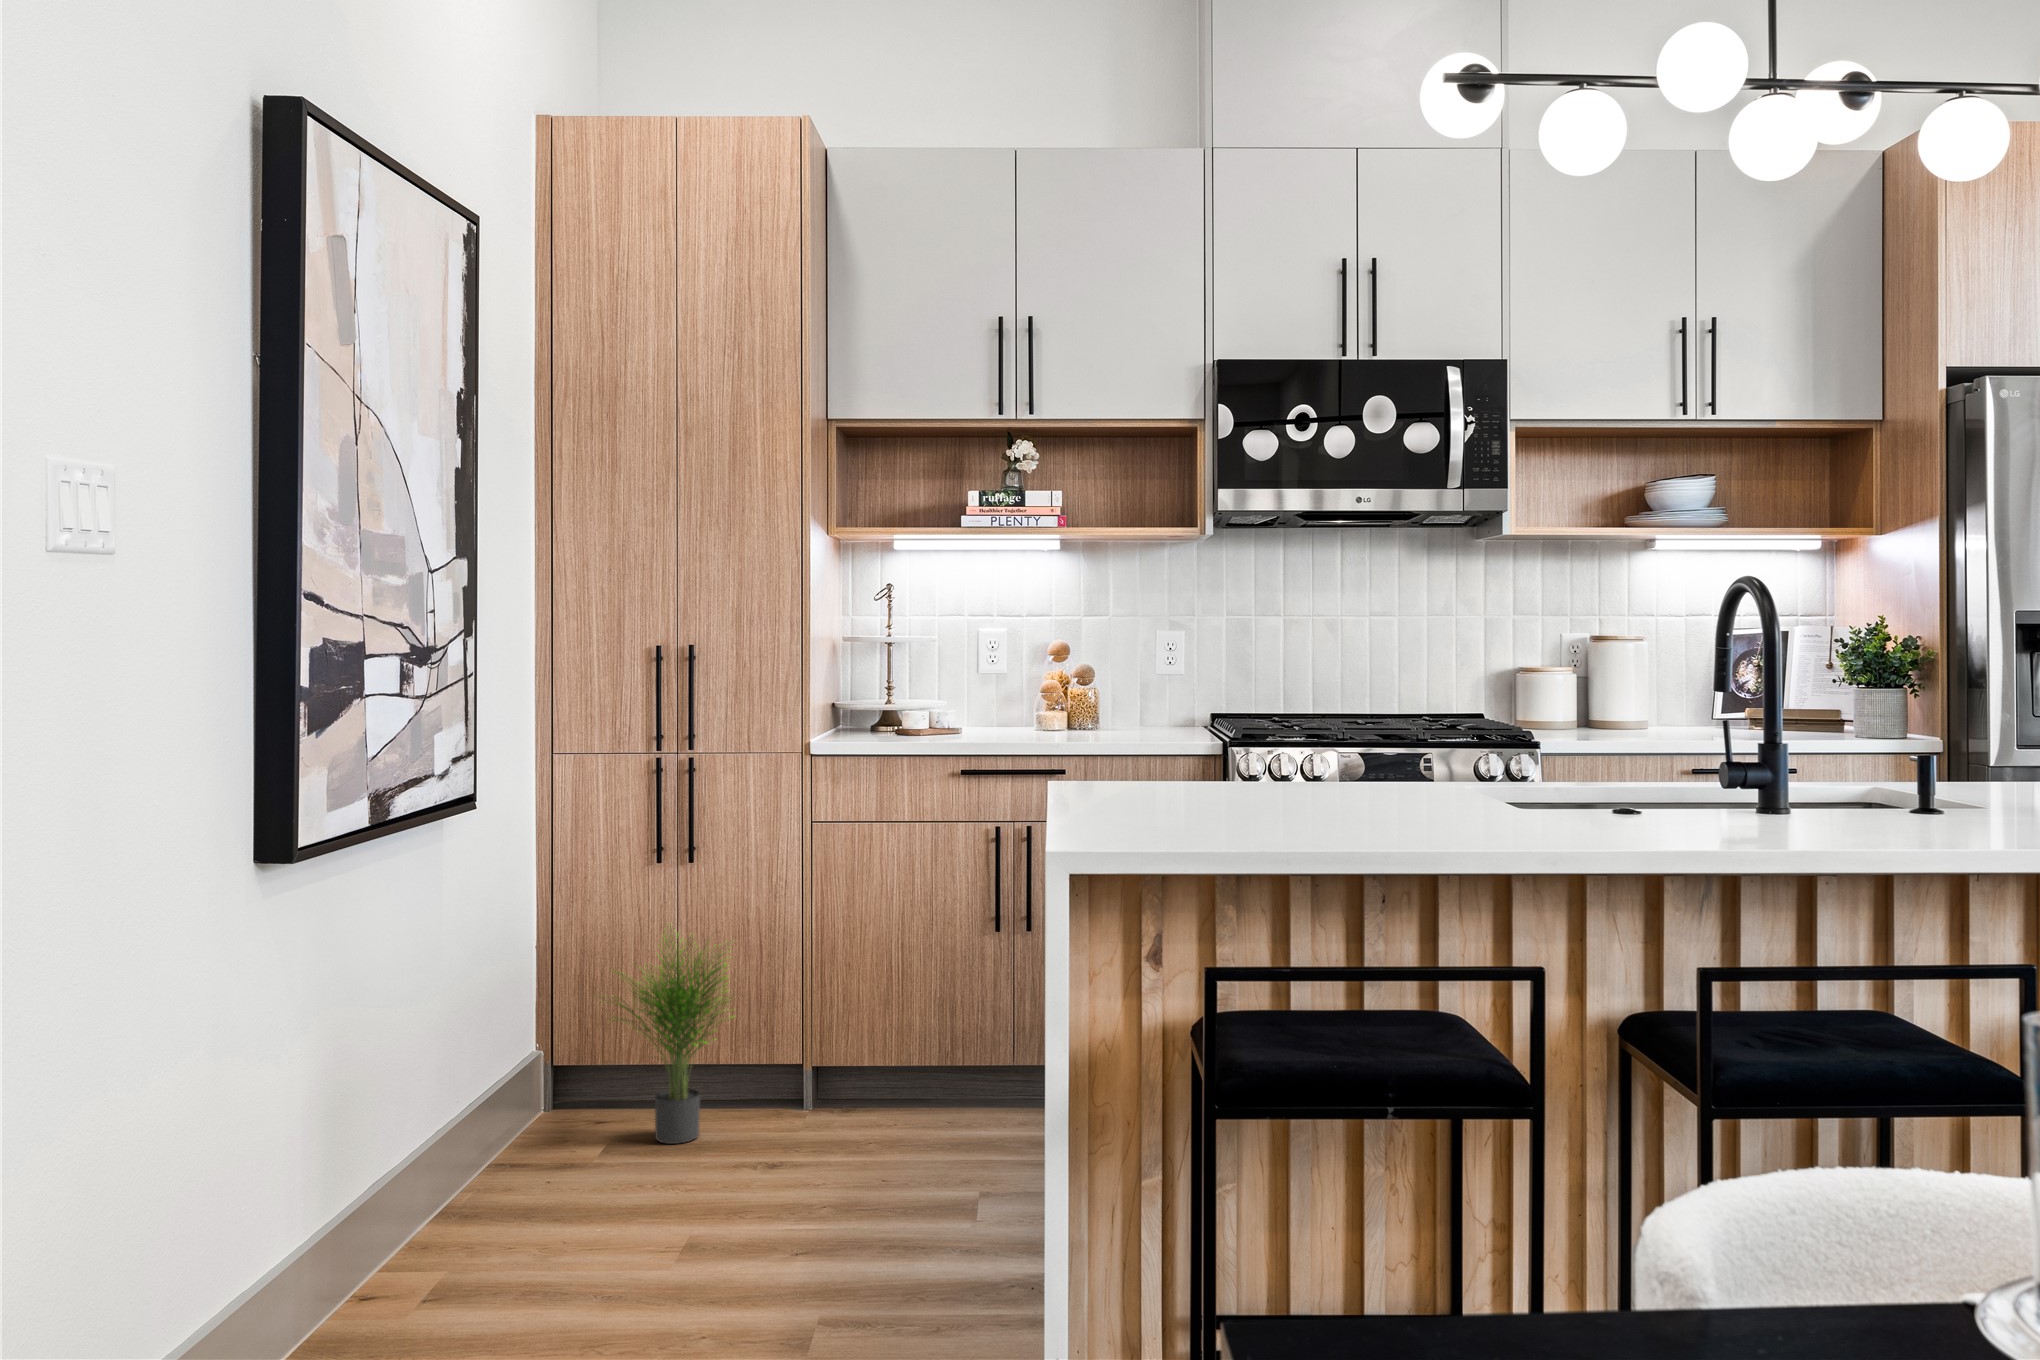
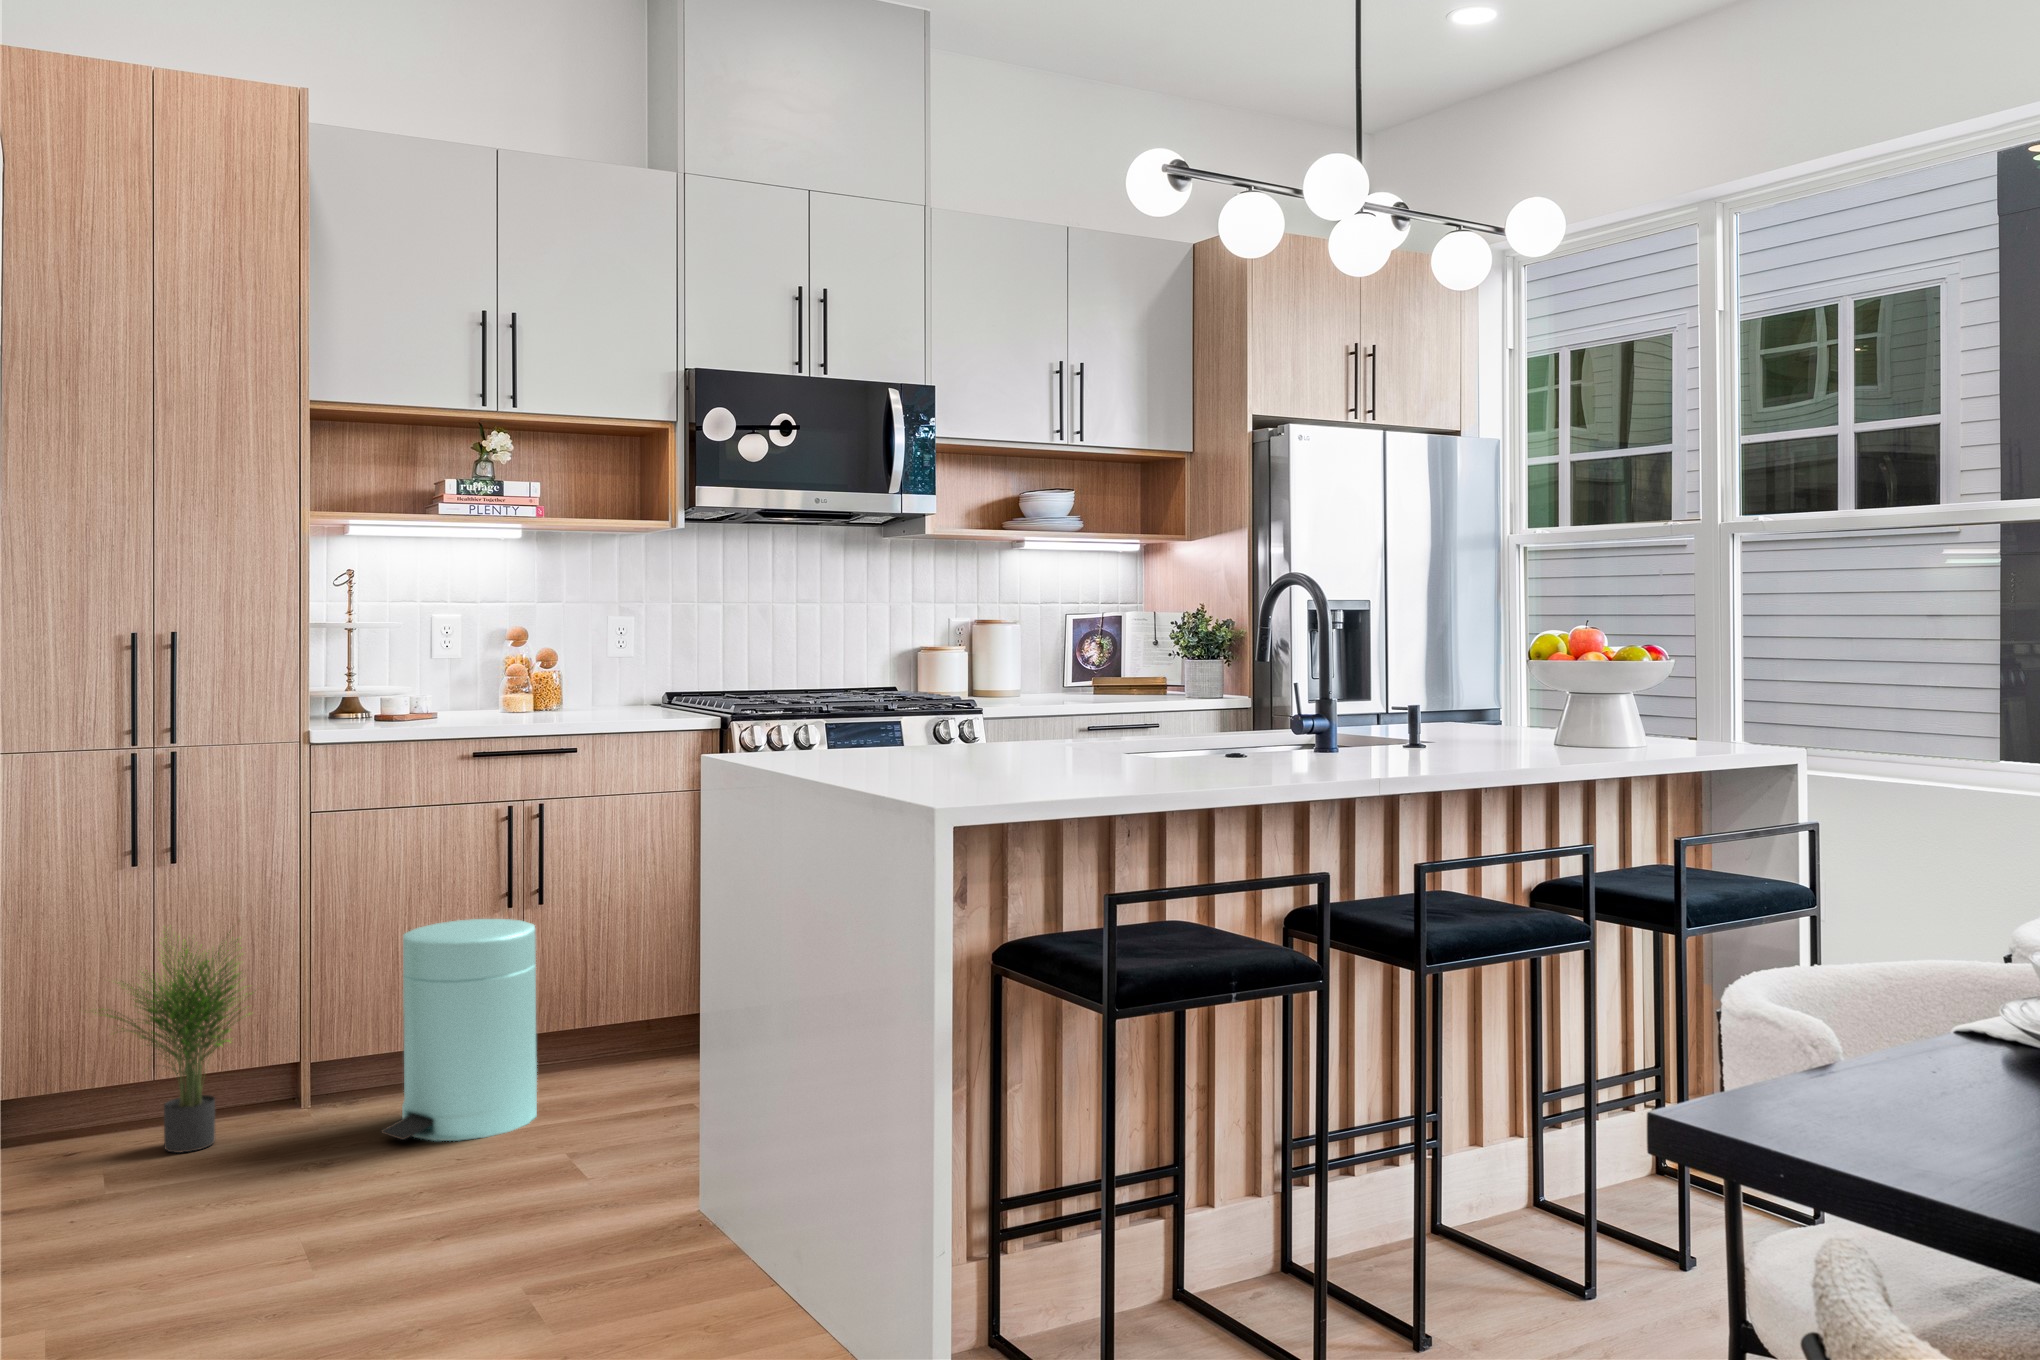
trash can: none [819,947,978,1184] -> present [381,919,537,1141]

